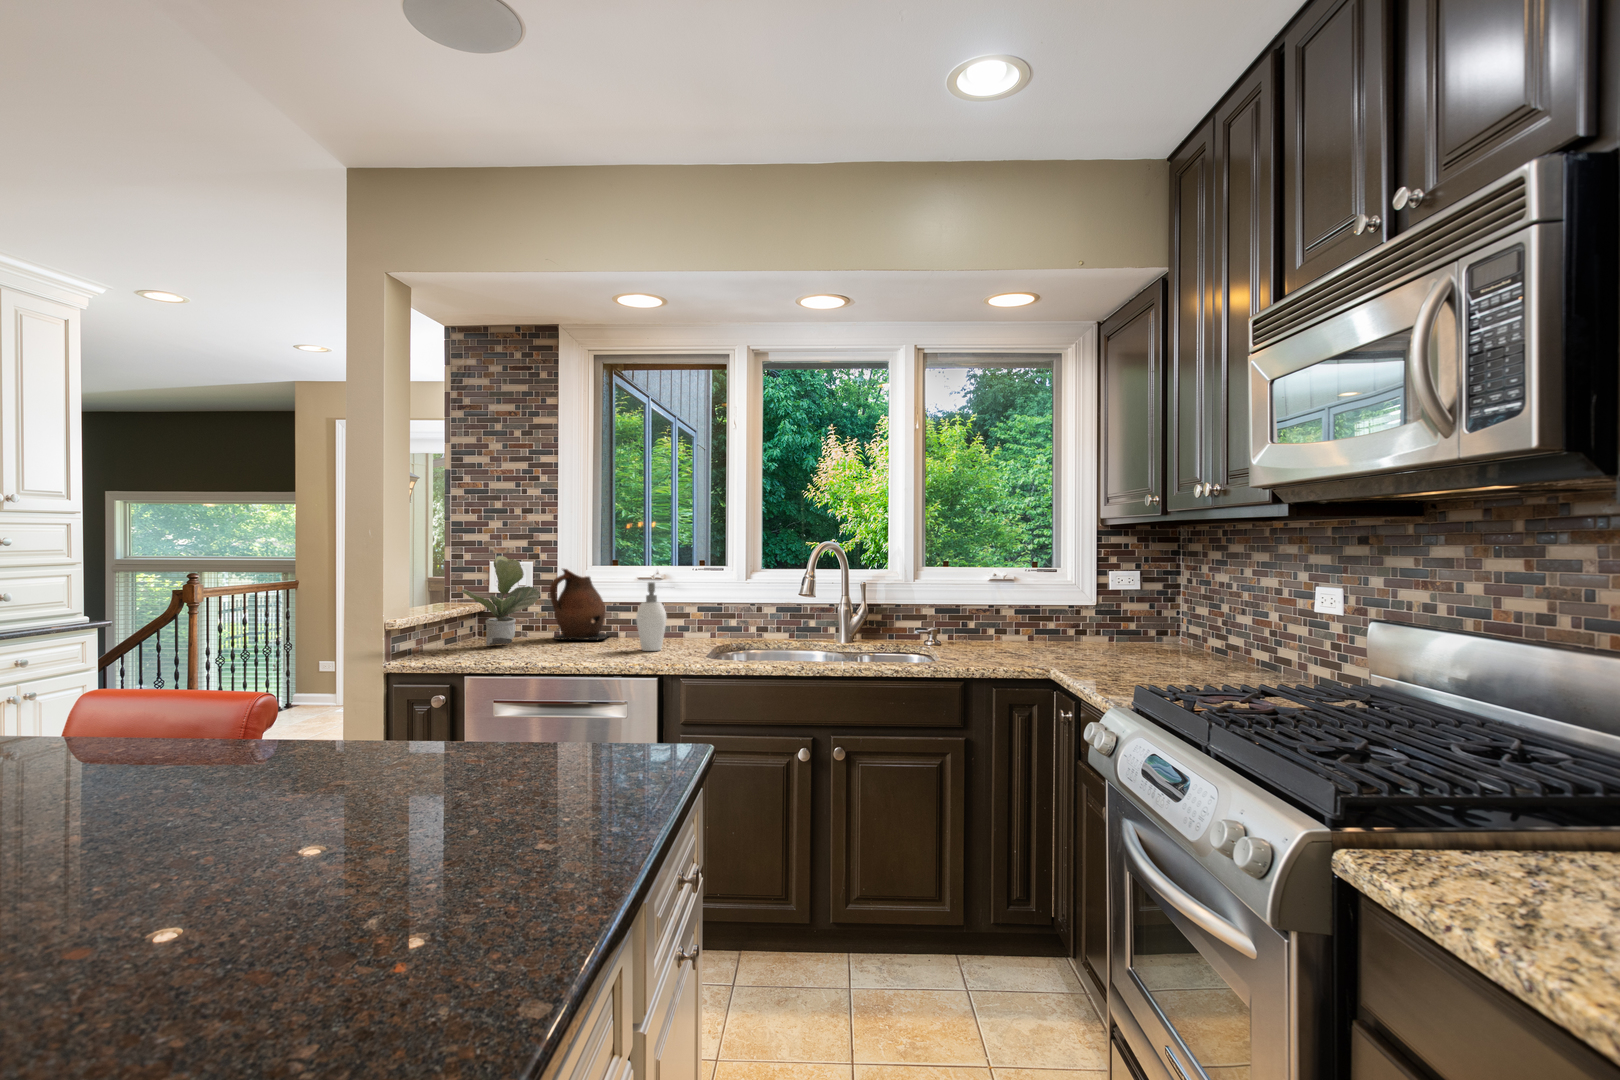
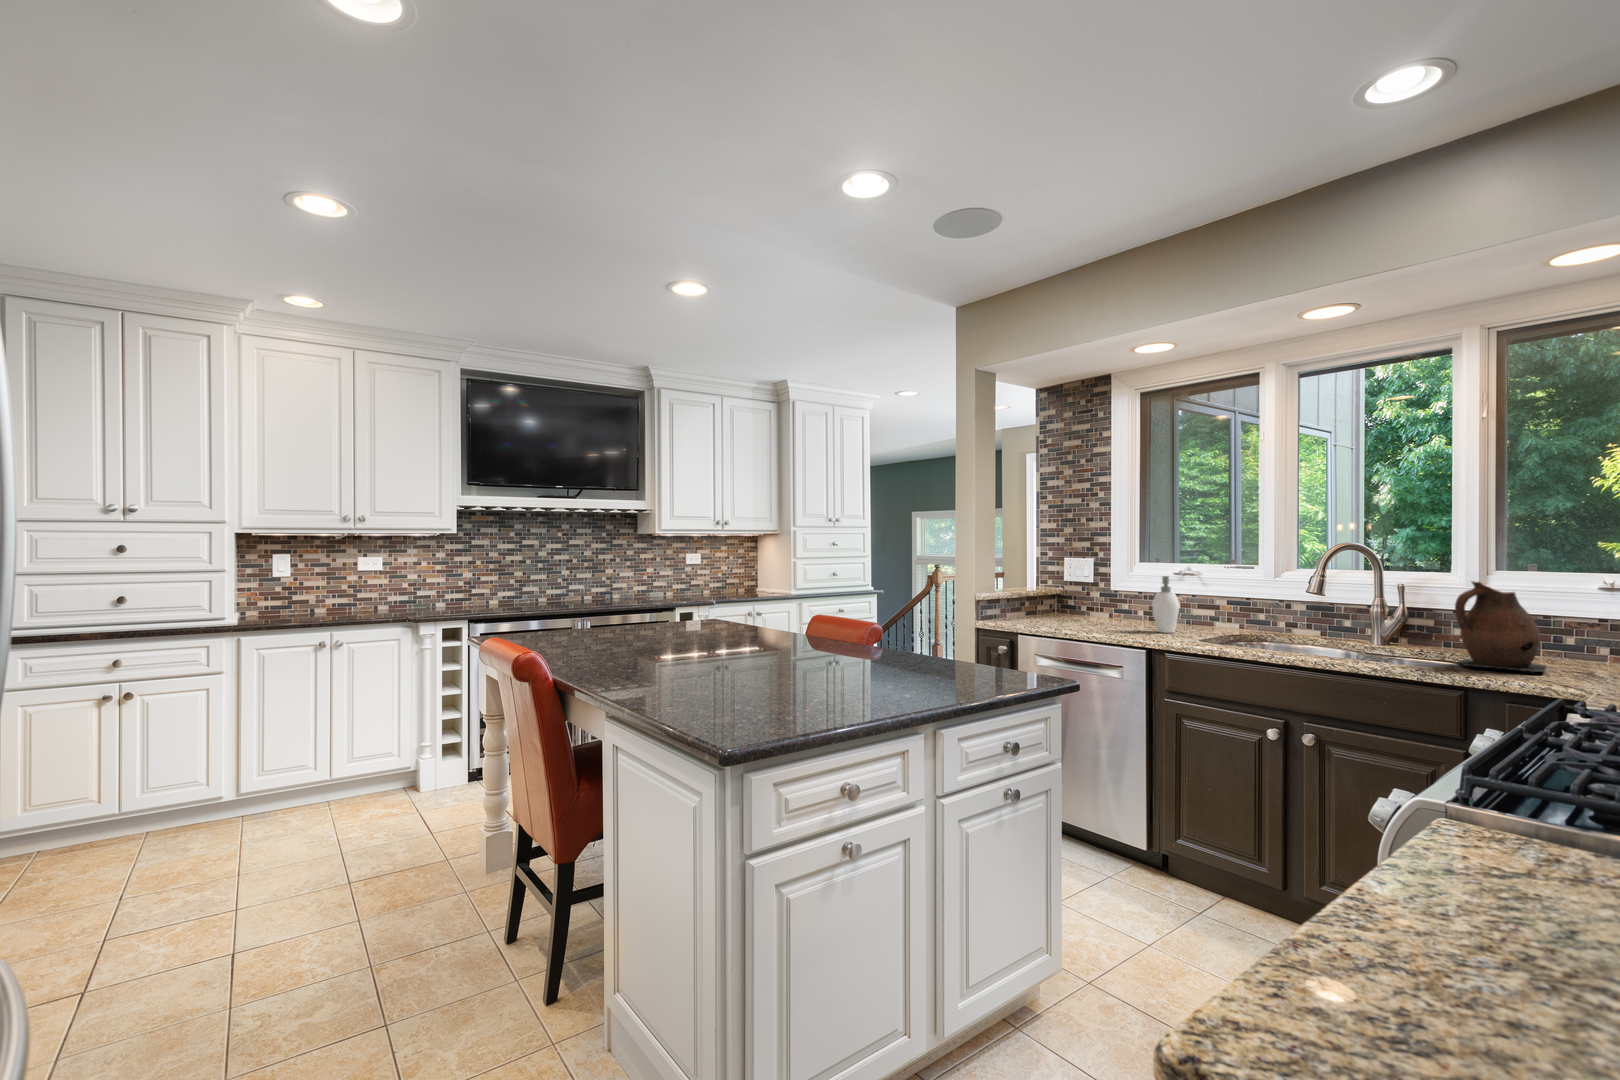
potted plant: present [461,556,540,646] -> none [1026,553,1084,620]
ceramic pitcher: present [550,569,611,640] -> present [1455,581,1546,673]

